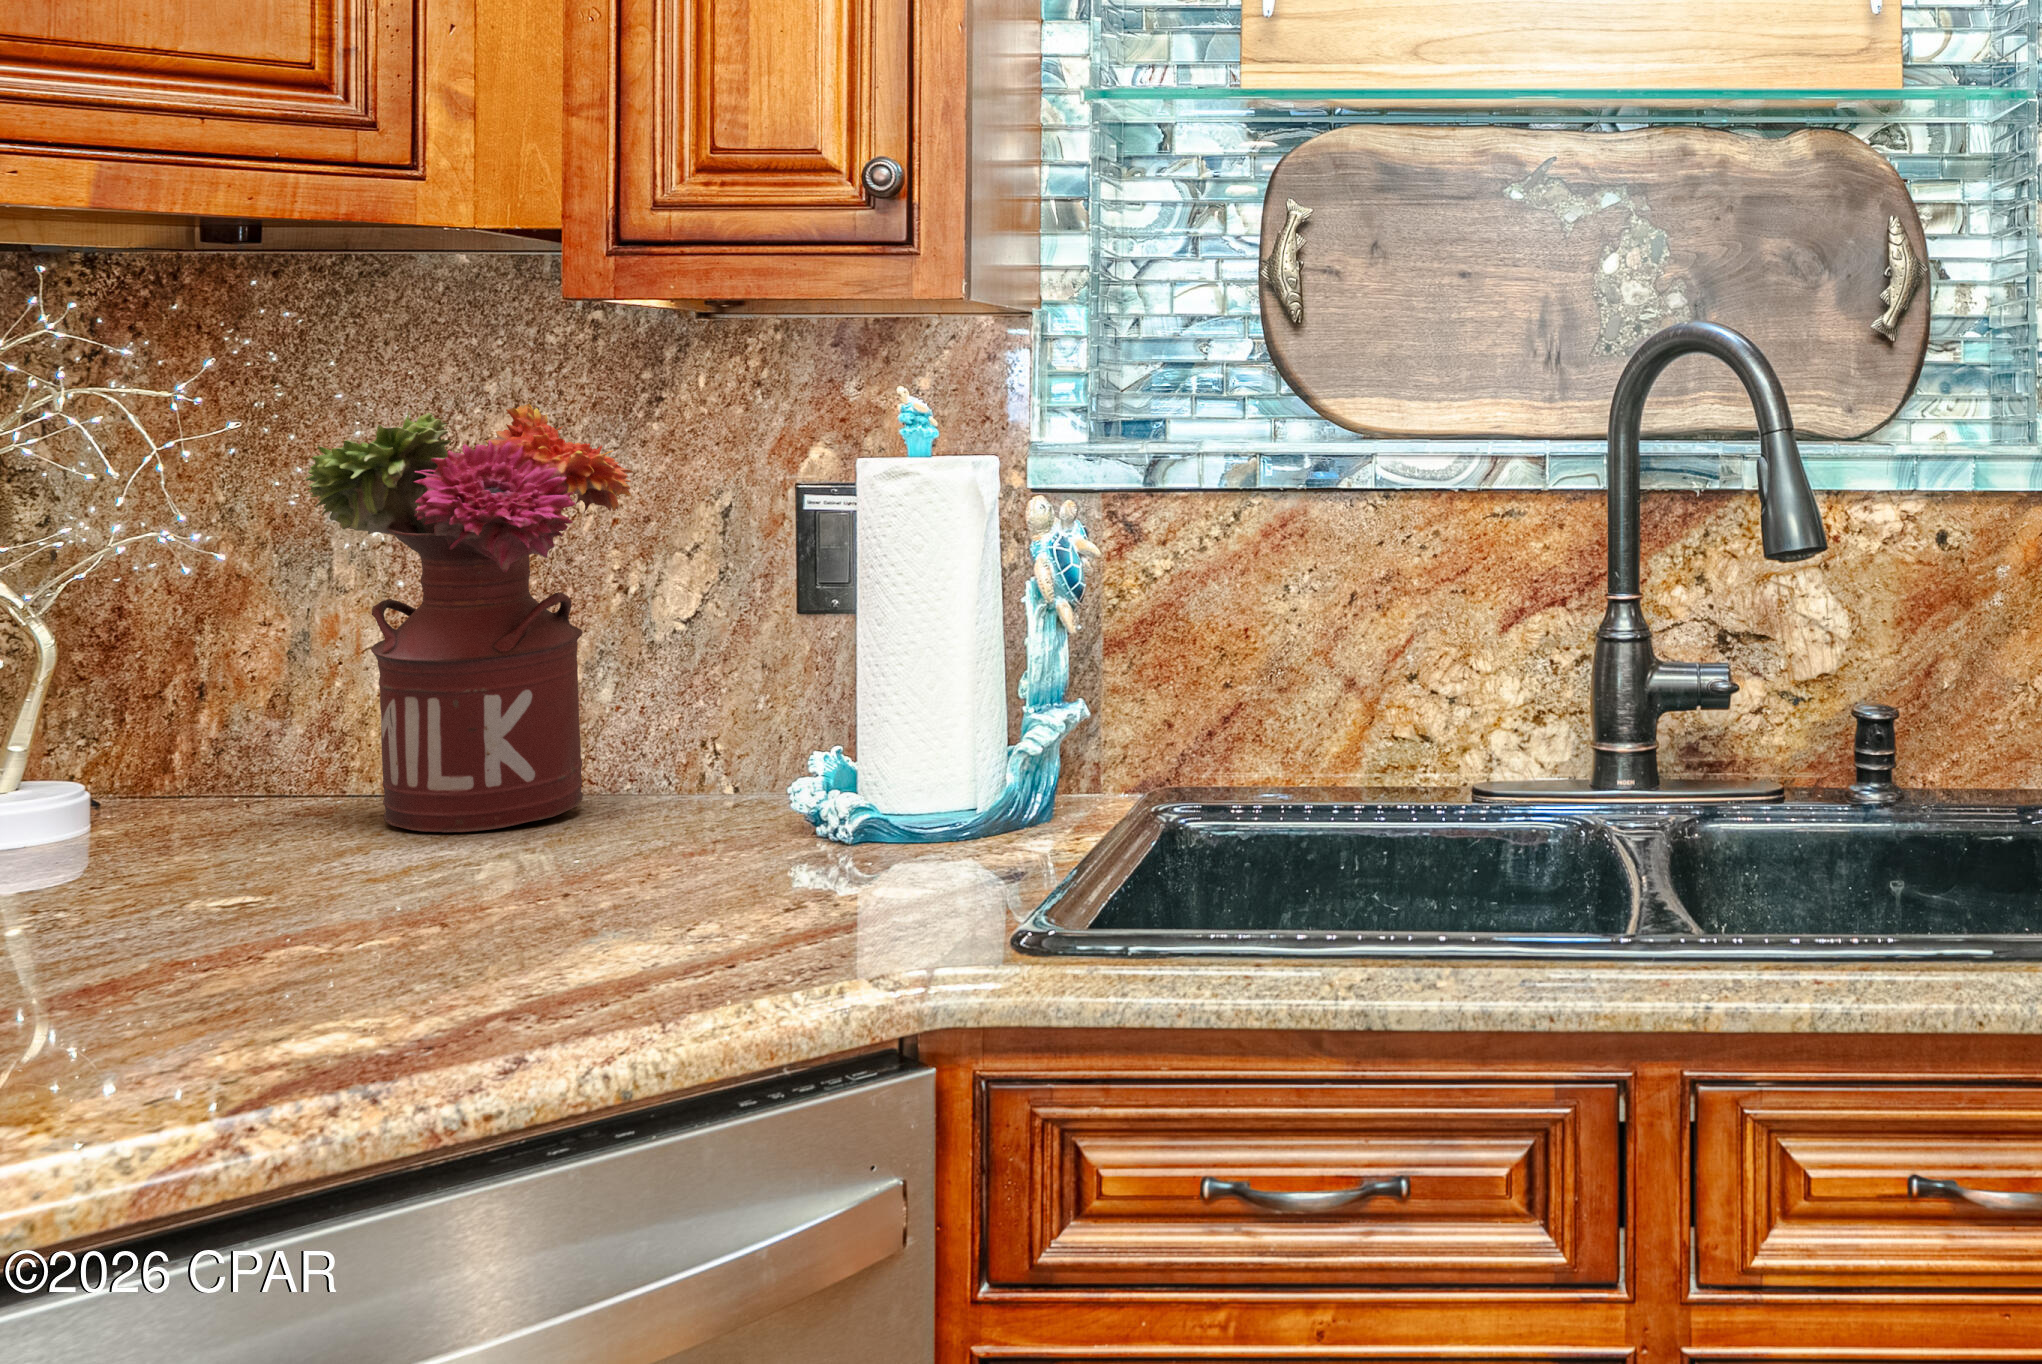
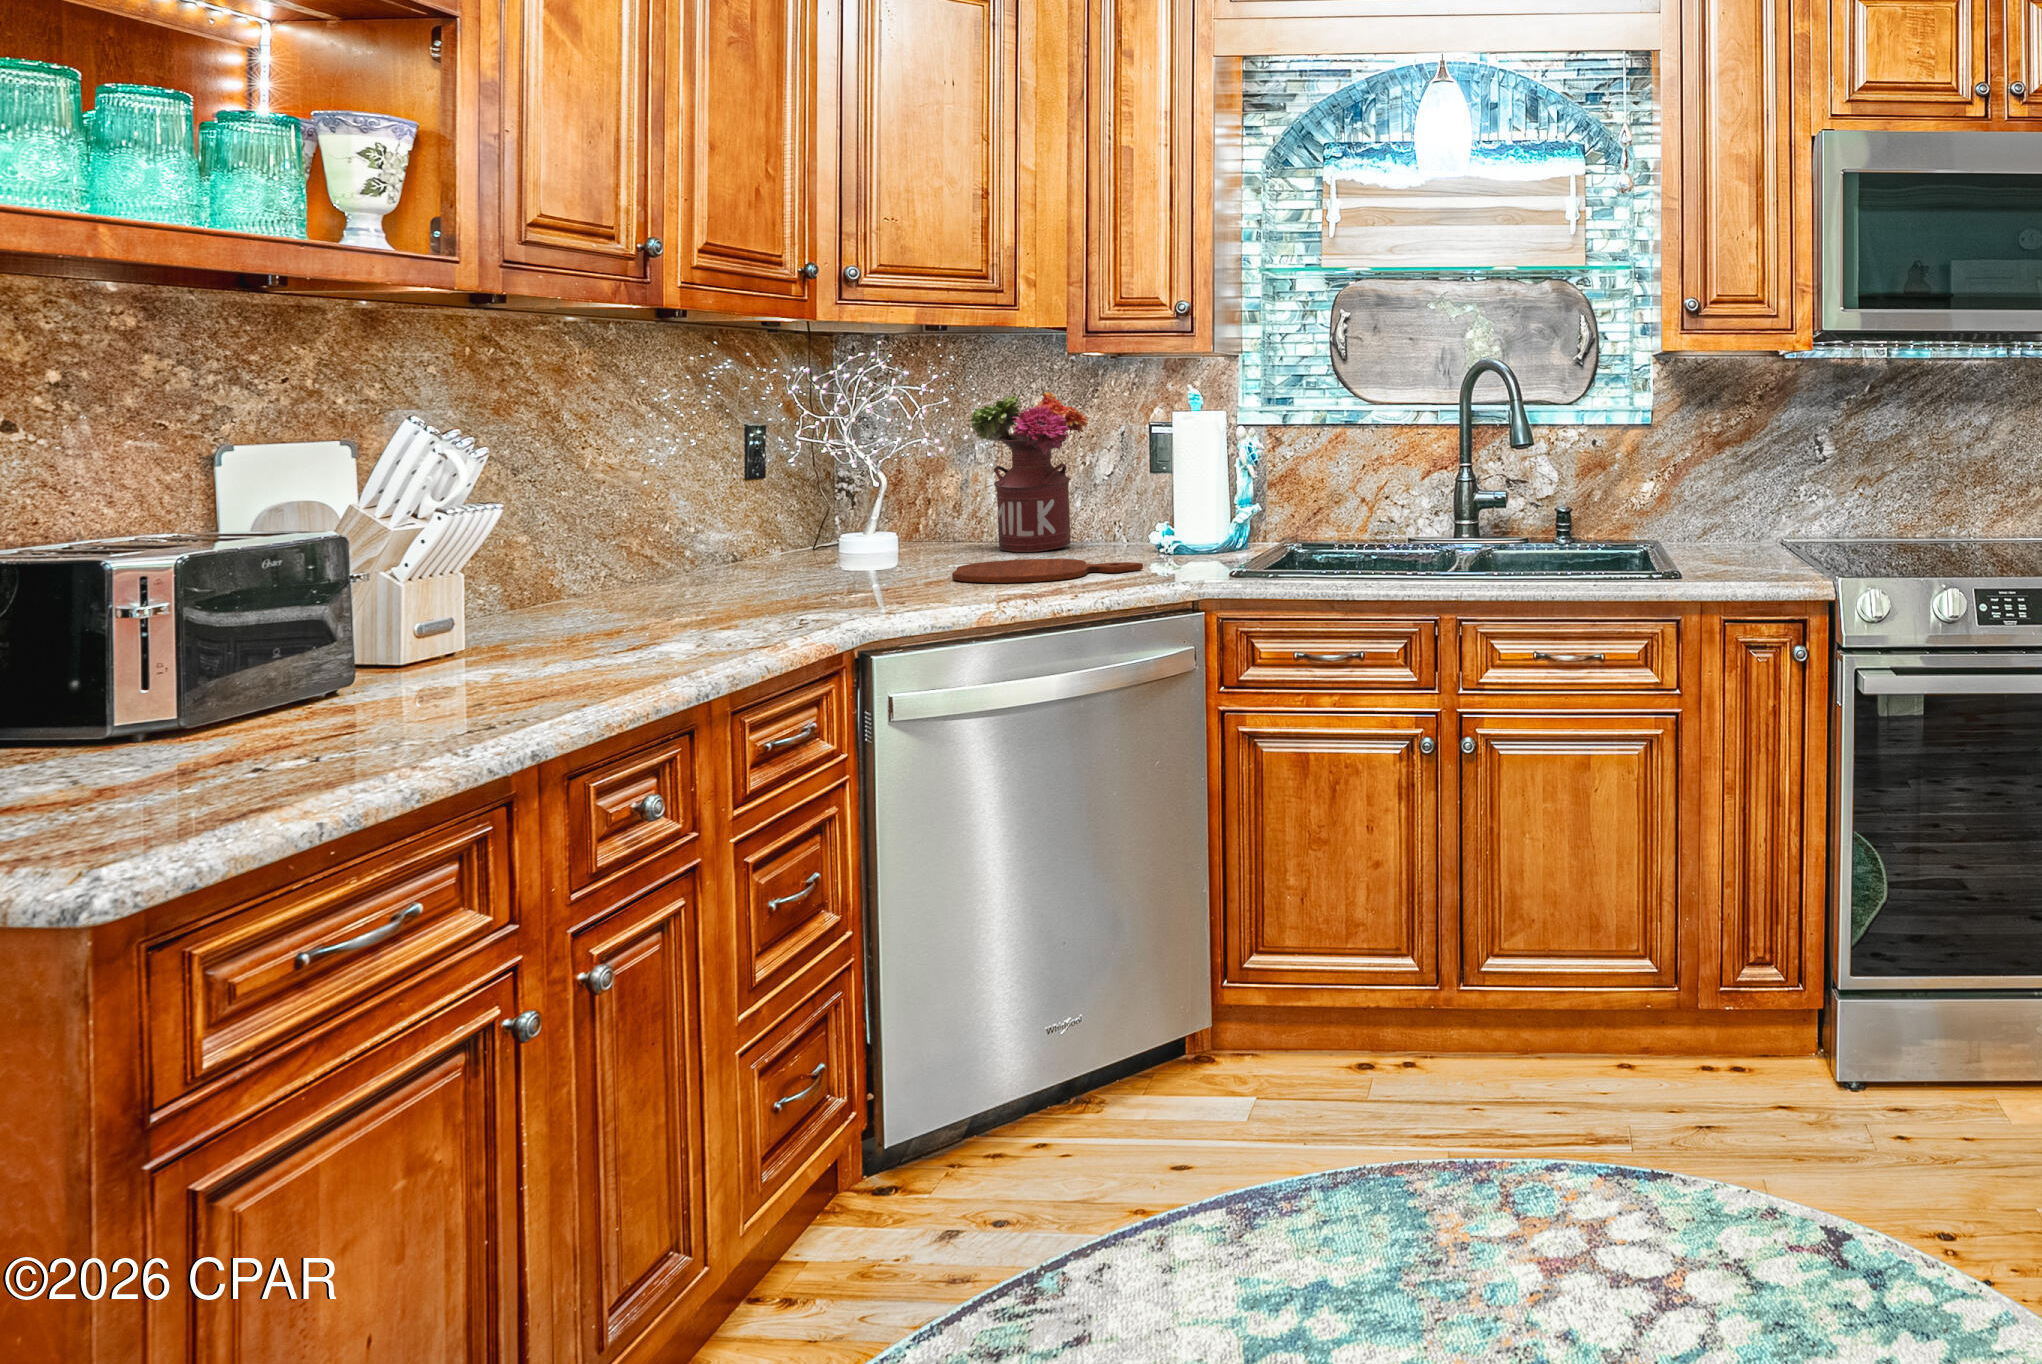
cutting board: none [154,873,751,984] -> present [952,559,1143,583]

